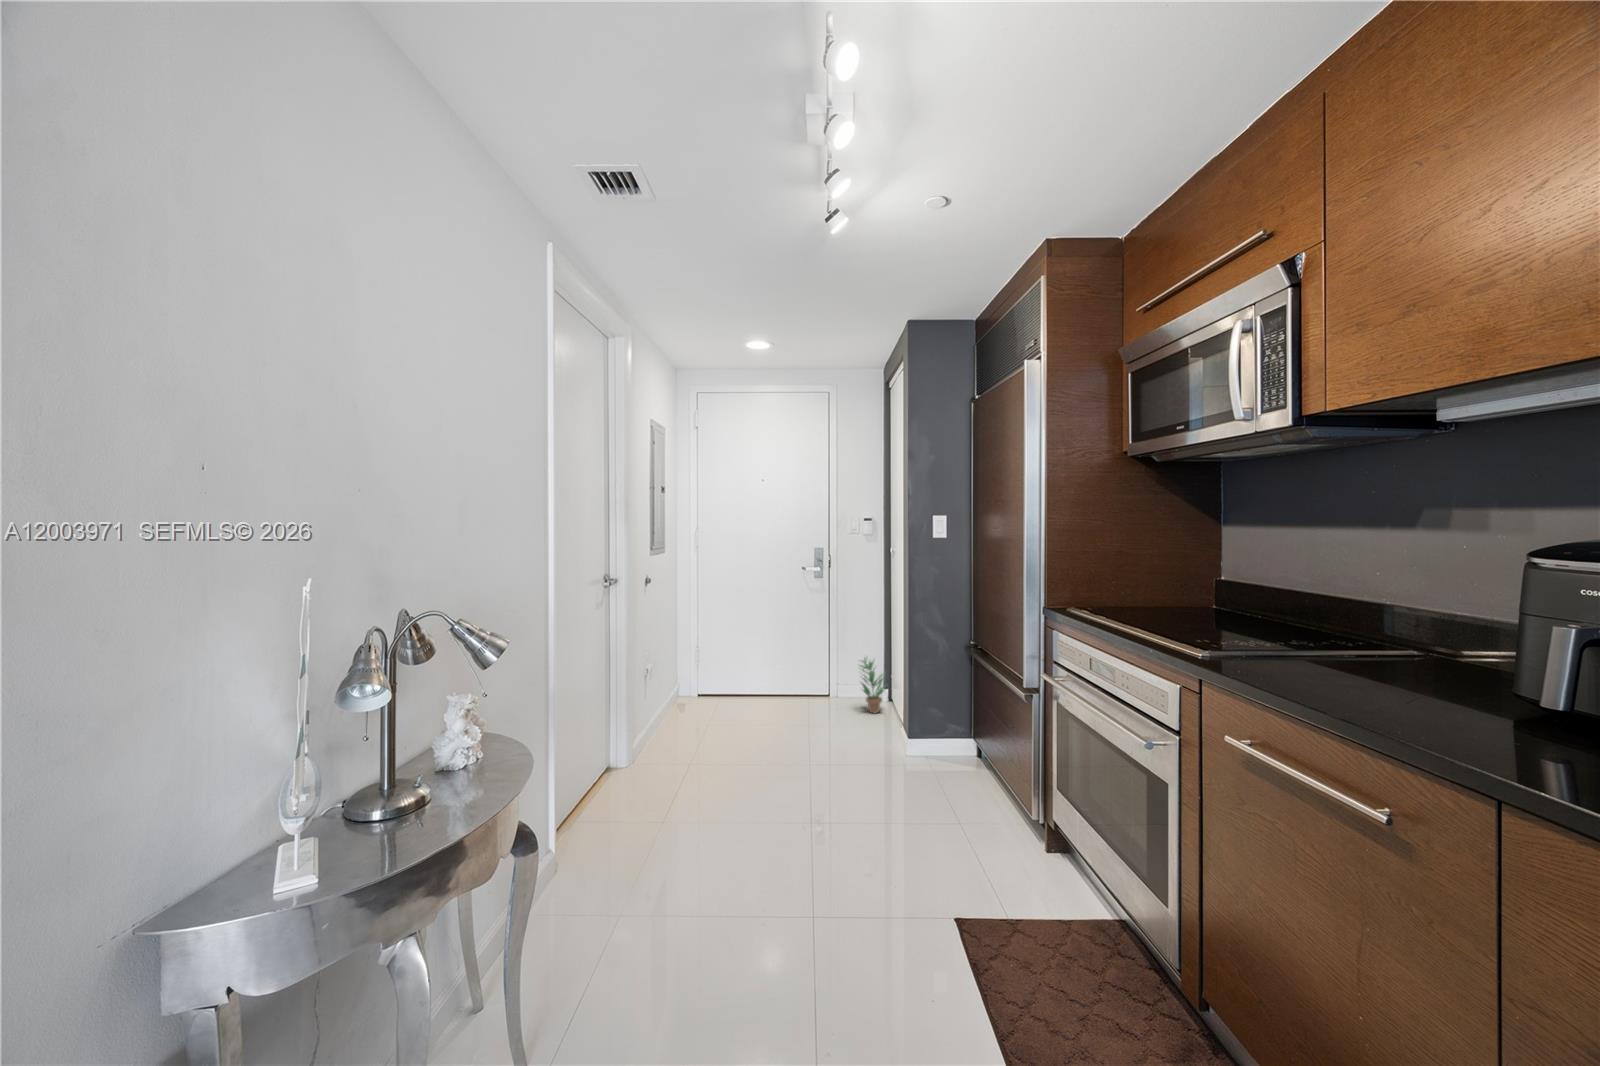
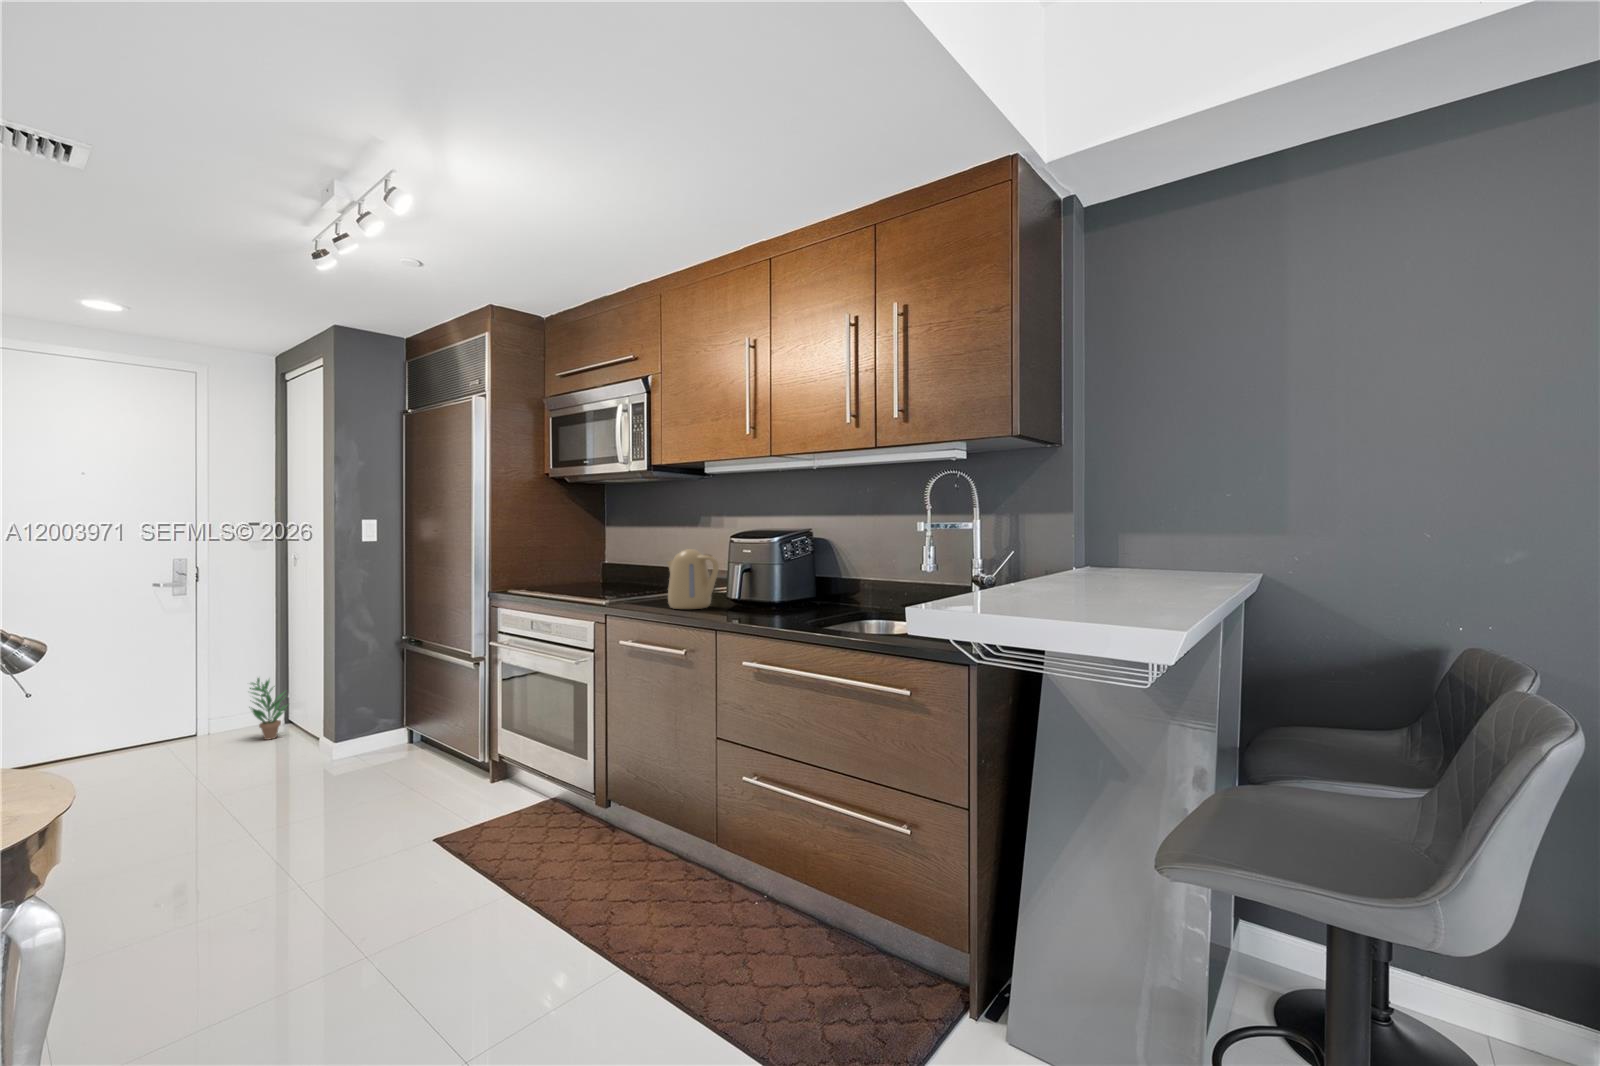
kettle: none [1337,579,1502,718] -> present [667,549,719,609]

